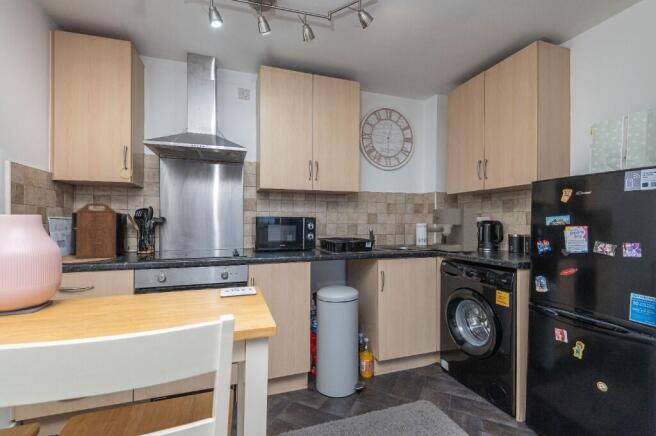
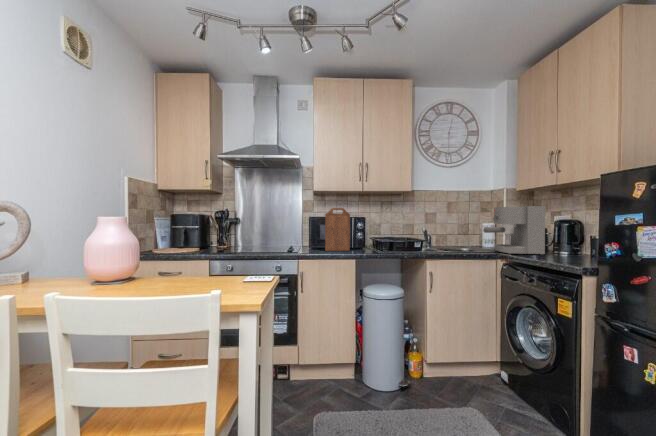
cutting board: present [76,203,116,258] -> present [325,208,350,251]

